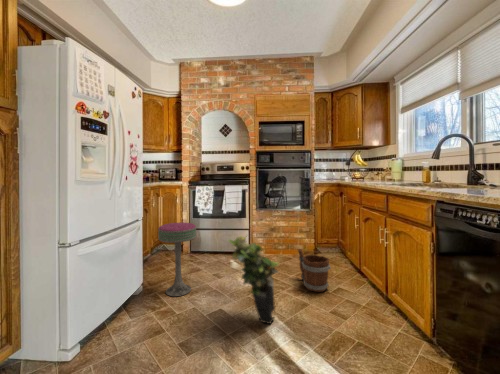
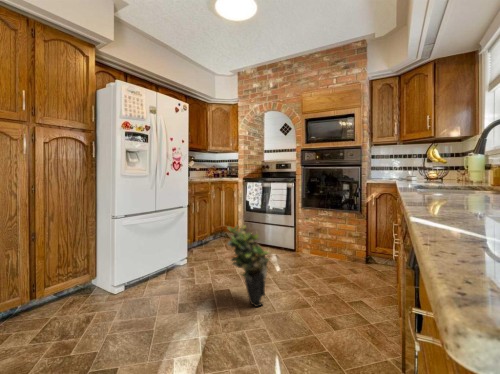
bar stool: present [158,223,196,296] -> none [192,213,223,273]
bucket: present [298,249,331,292] -> none [317,248,347,294]

